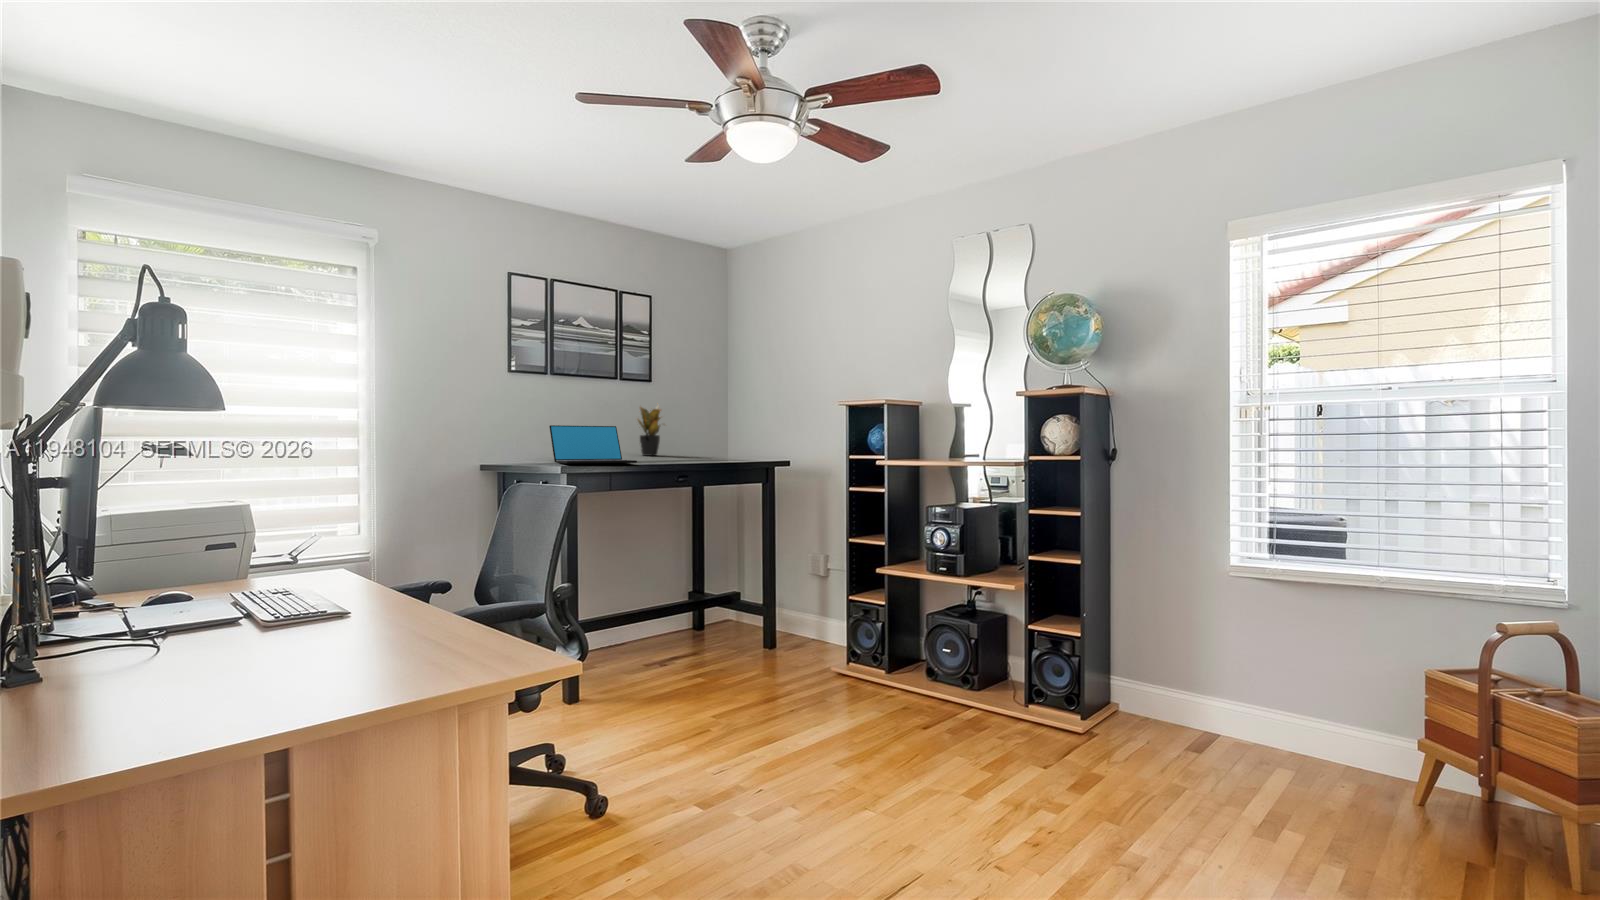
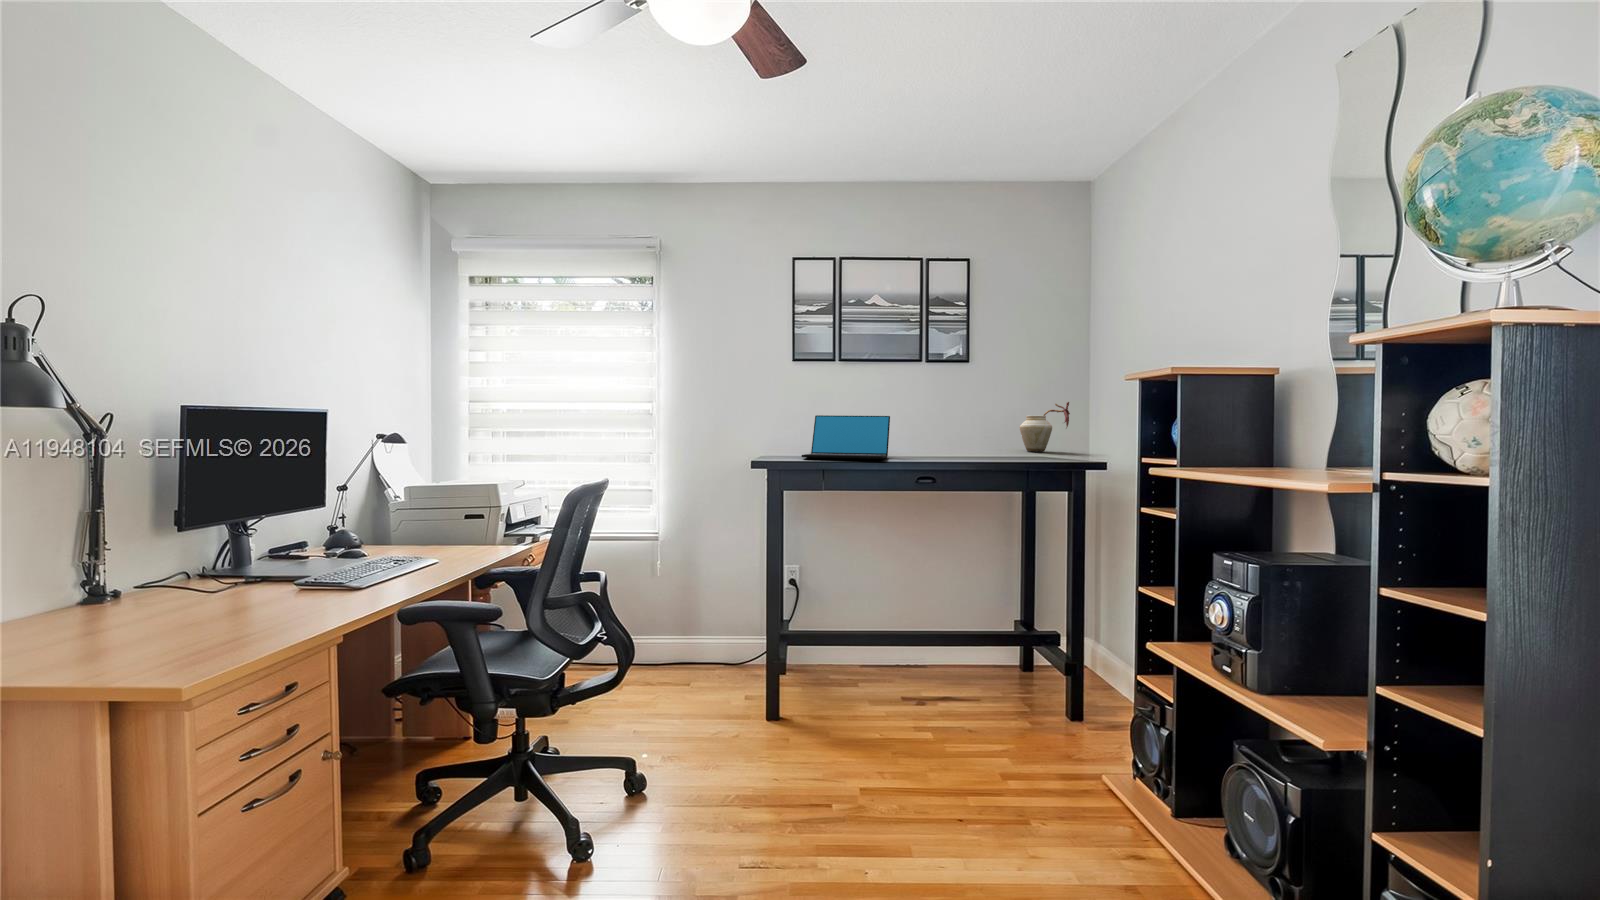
potted plant: present [638,406,665,456] -> none [942,381,988,451]
vase: none [684,415,721,455] -> present [1020,402,1070,452]

